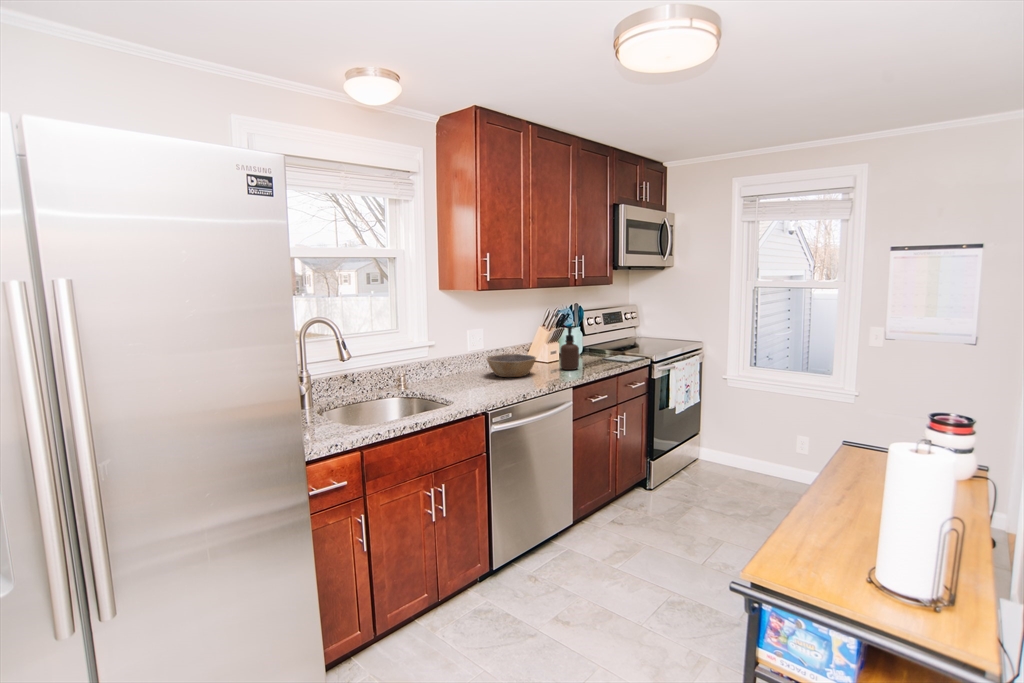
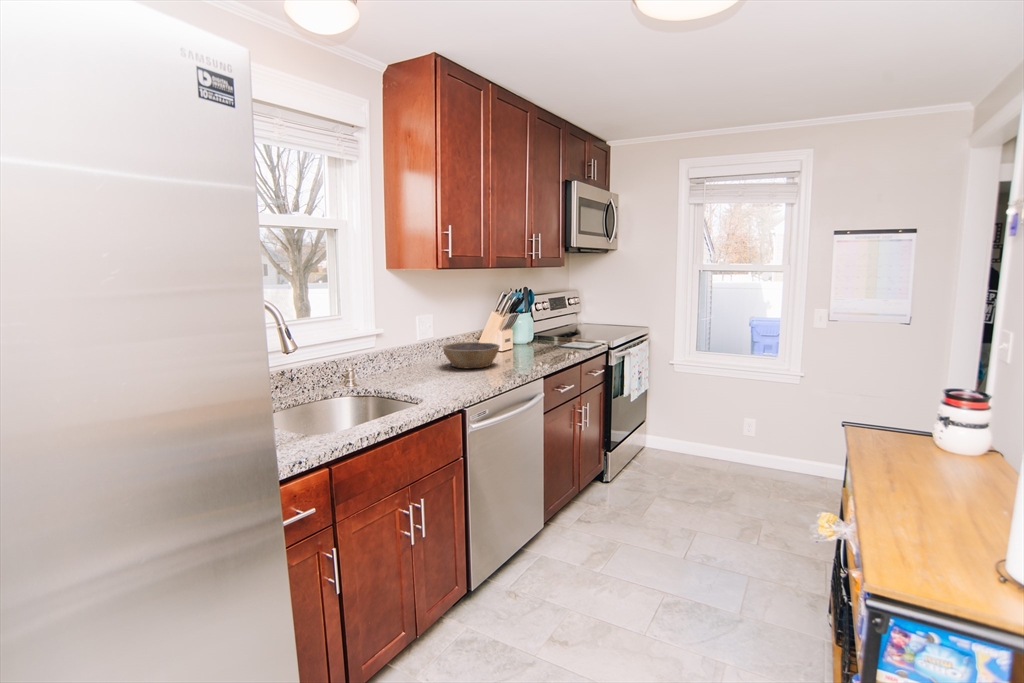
soap dispenser: present [560,327,579,370] -> none [523,310,543,359]

